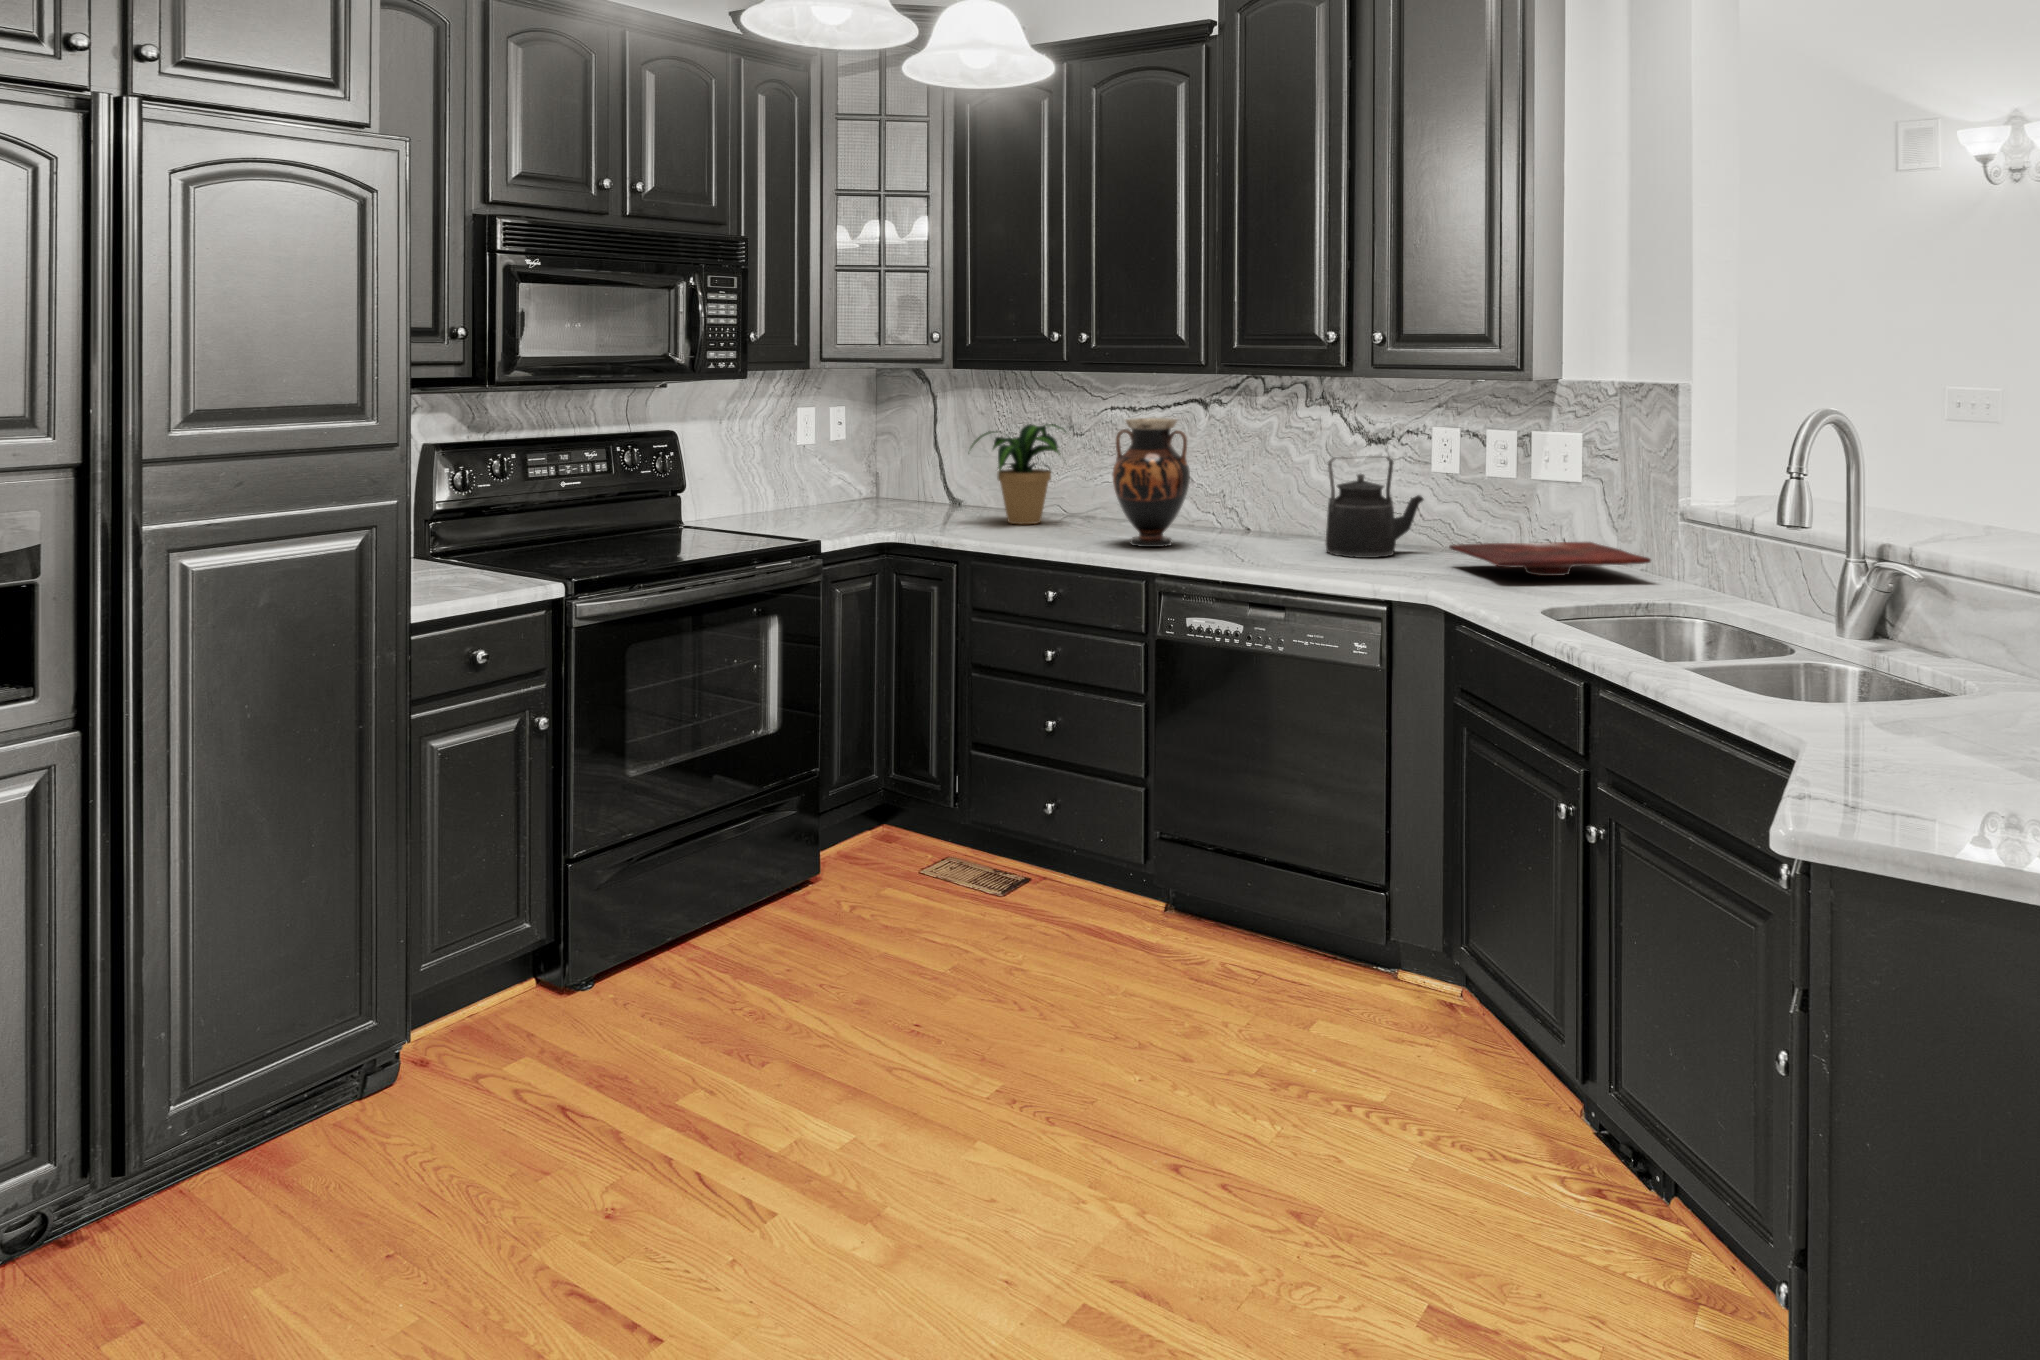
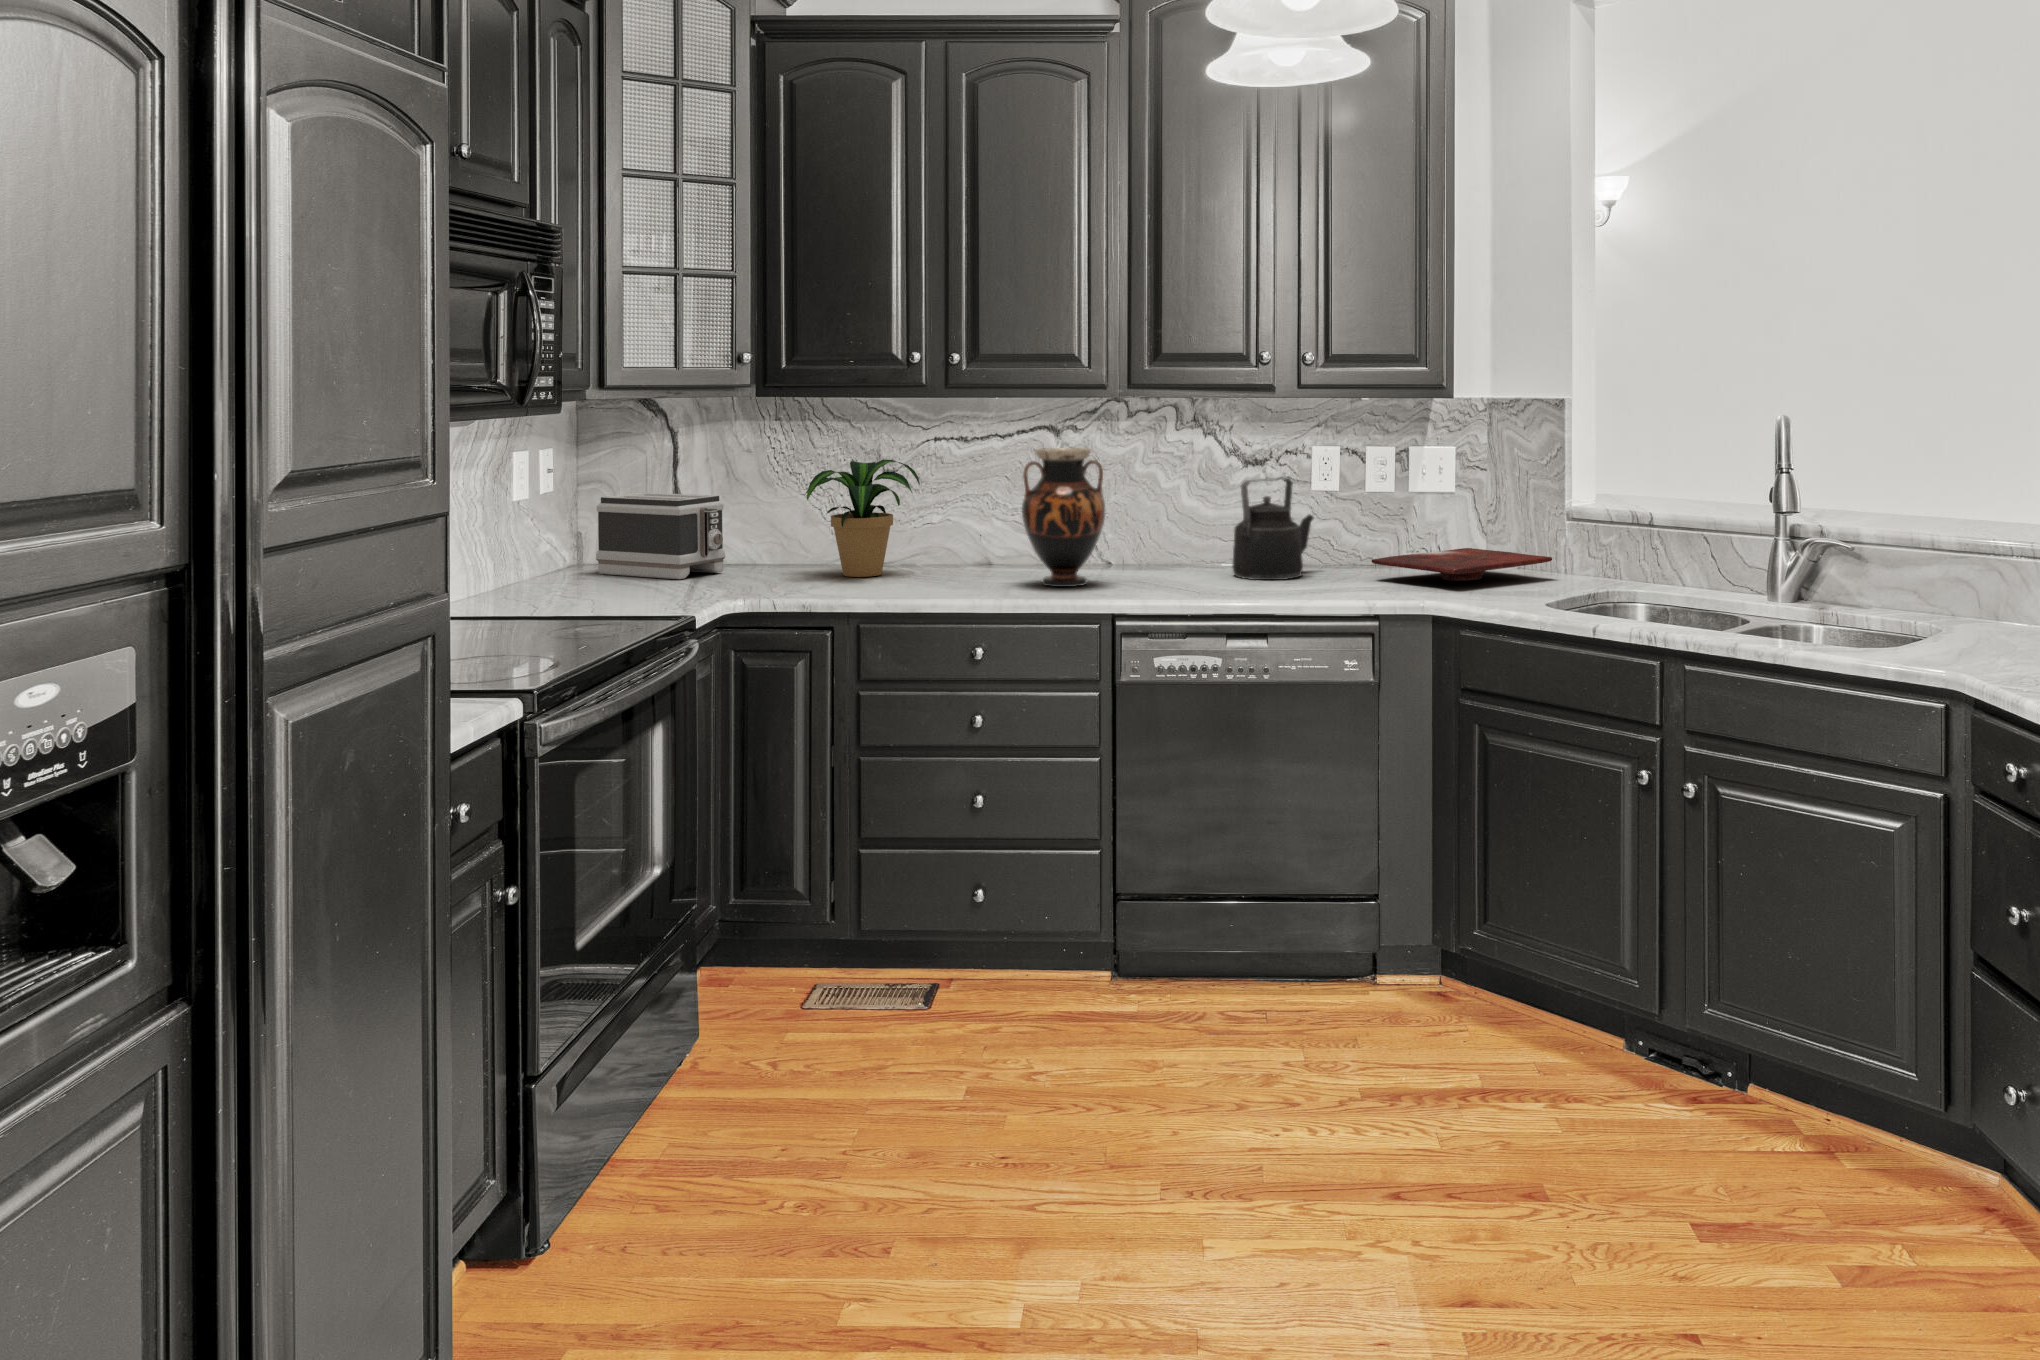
toaster: none [849,444,935,515] -> present [596,493,725,579]

